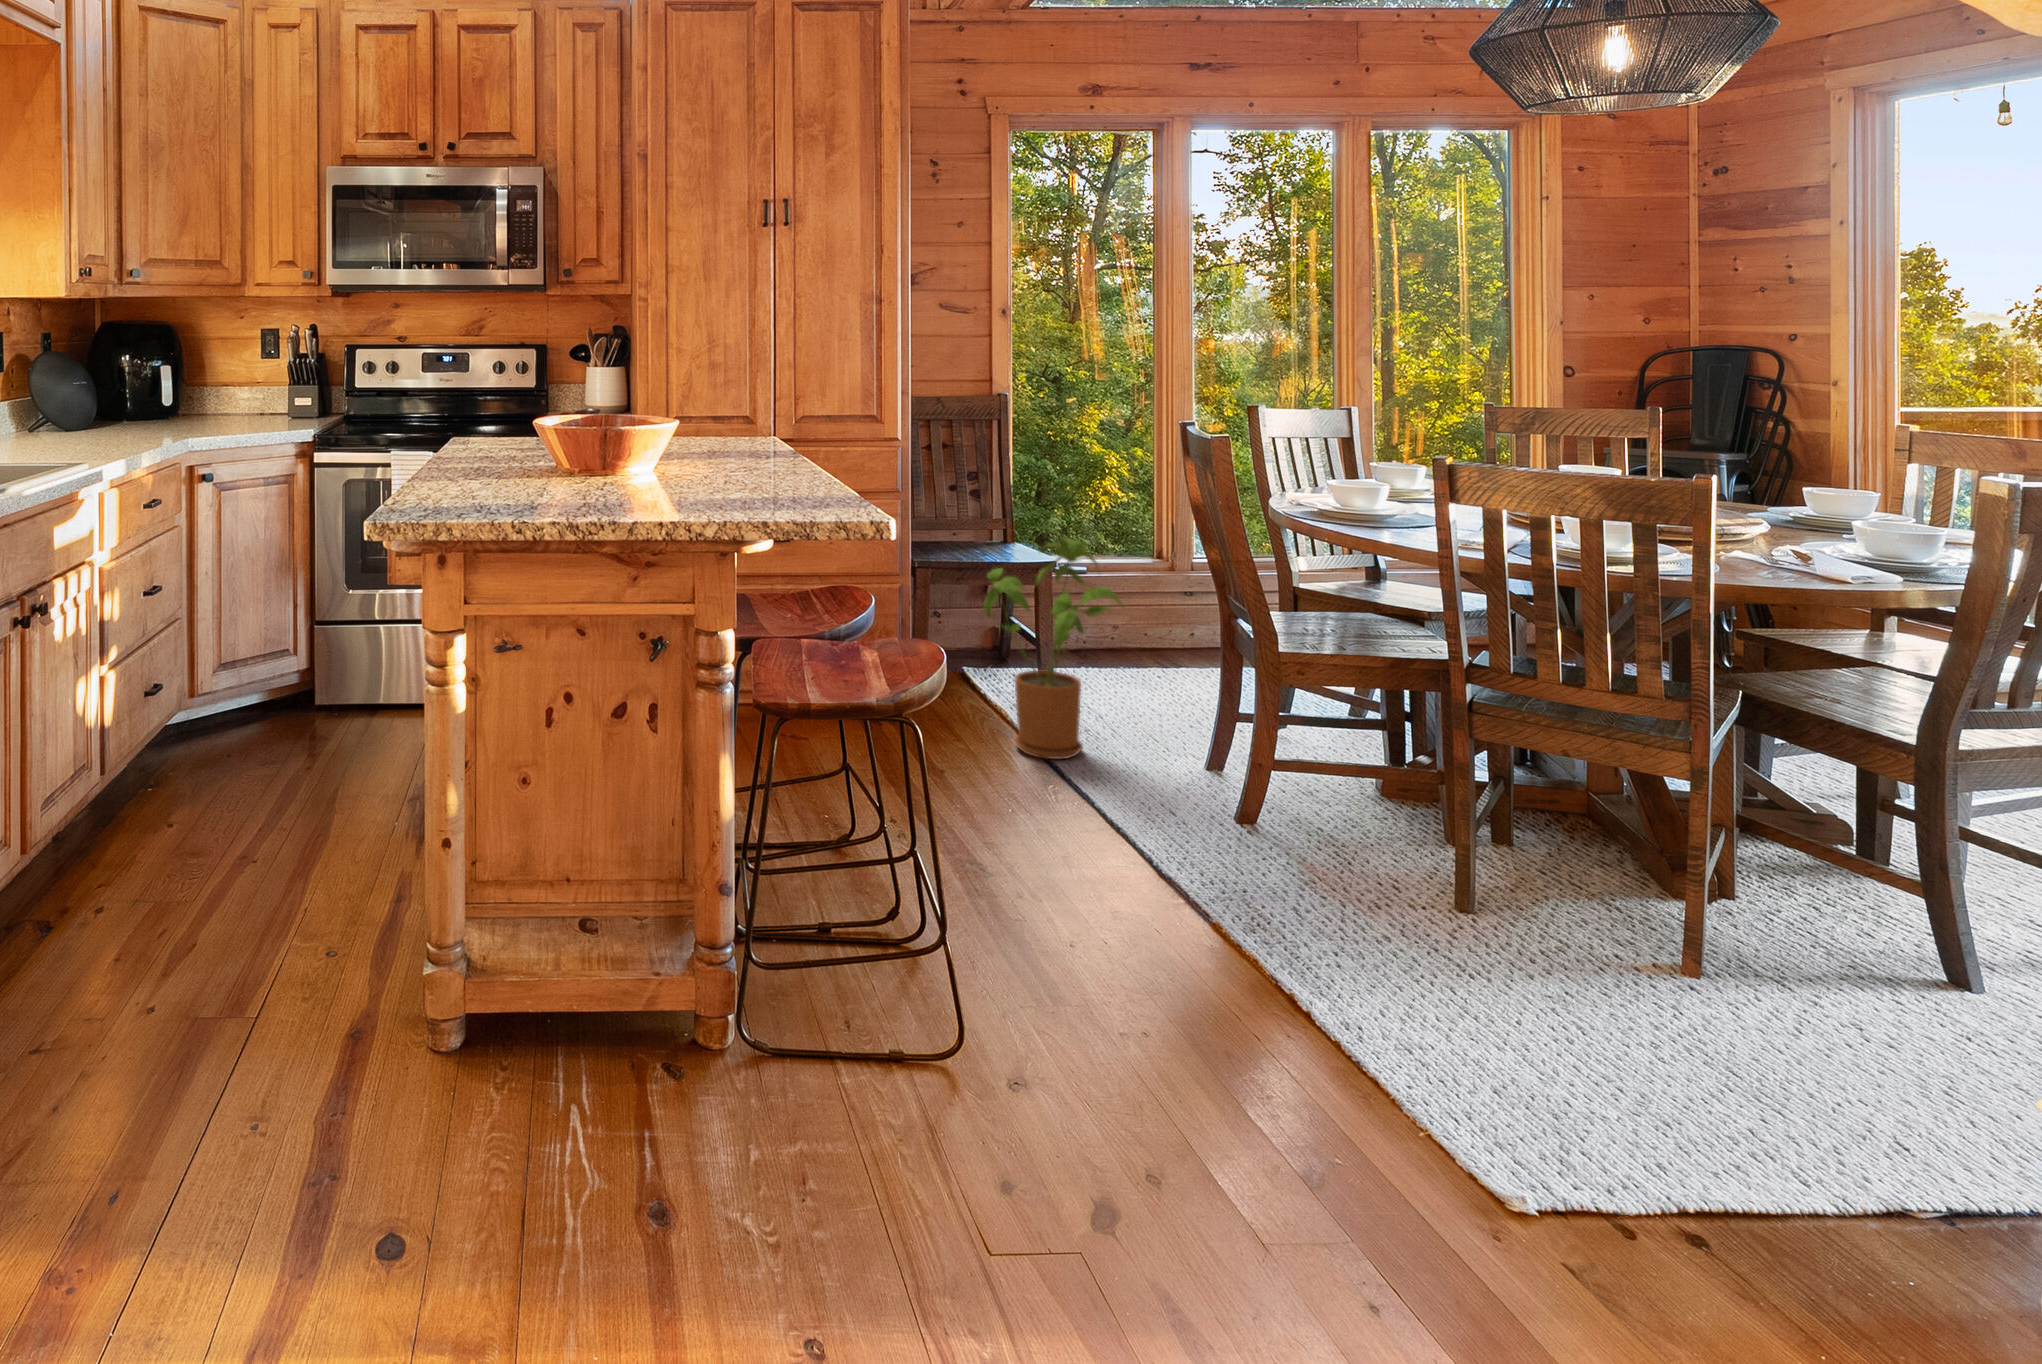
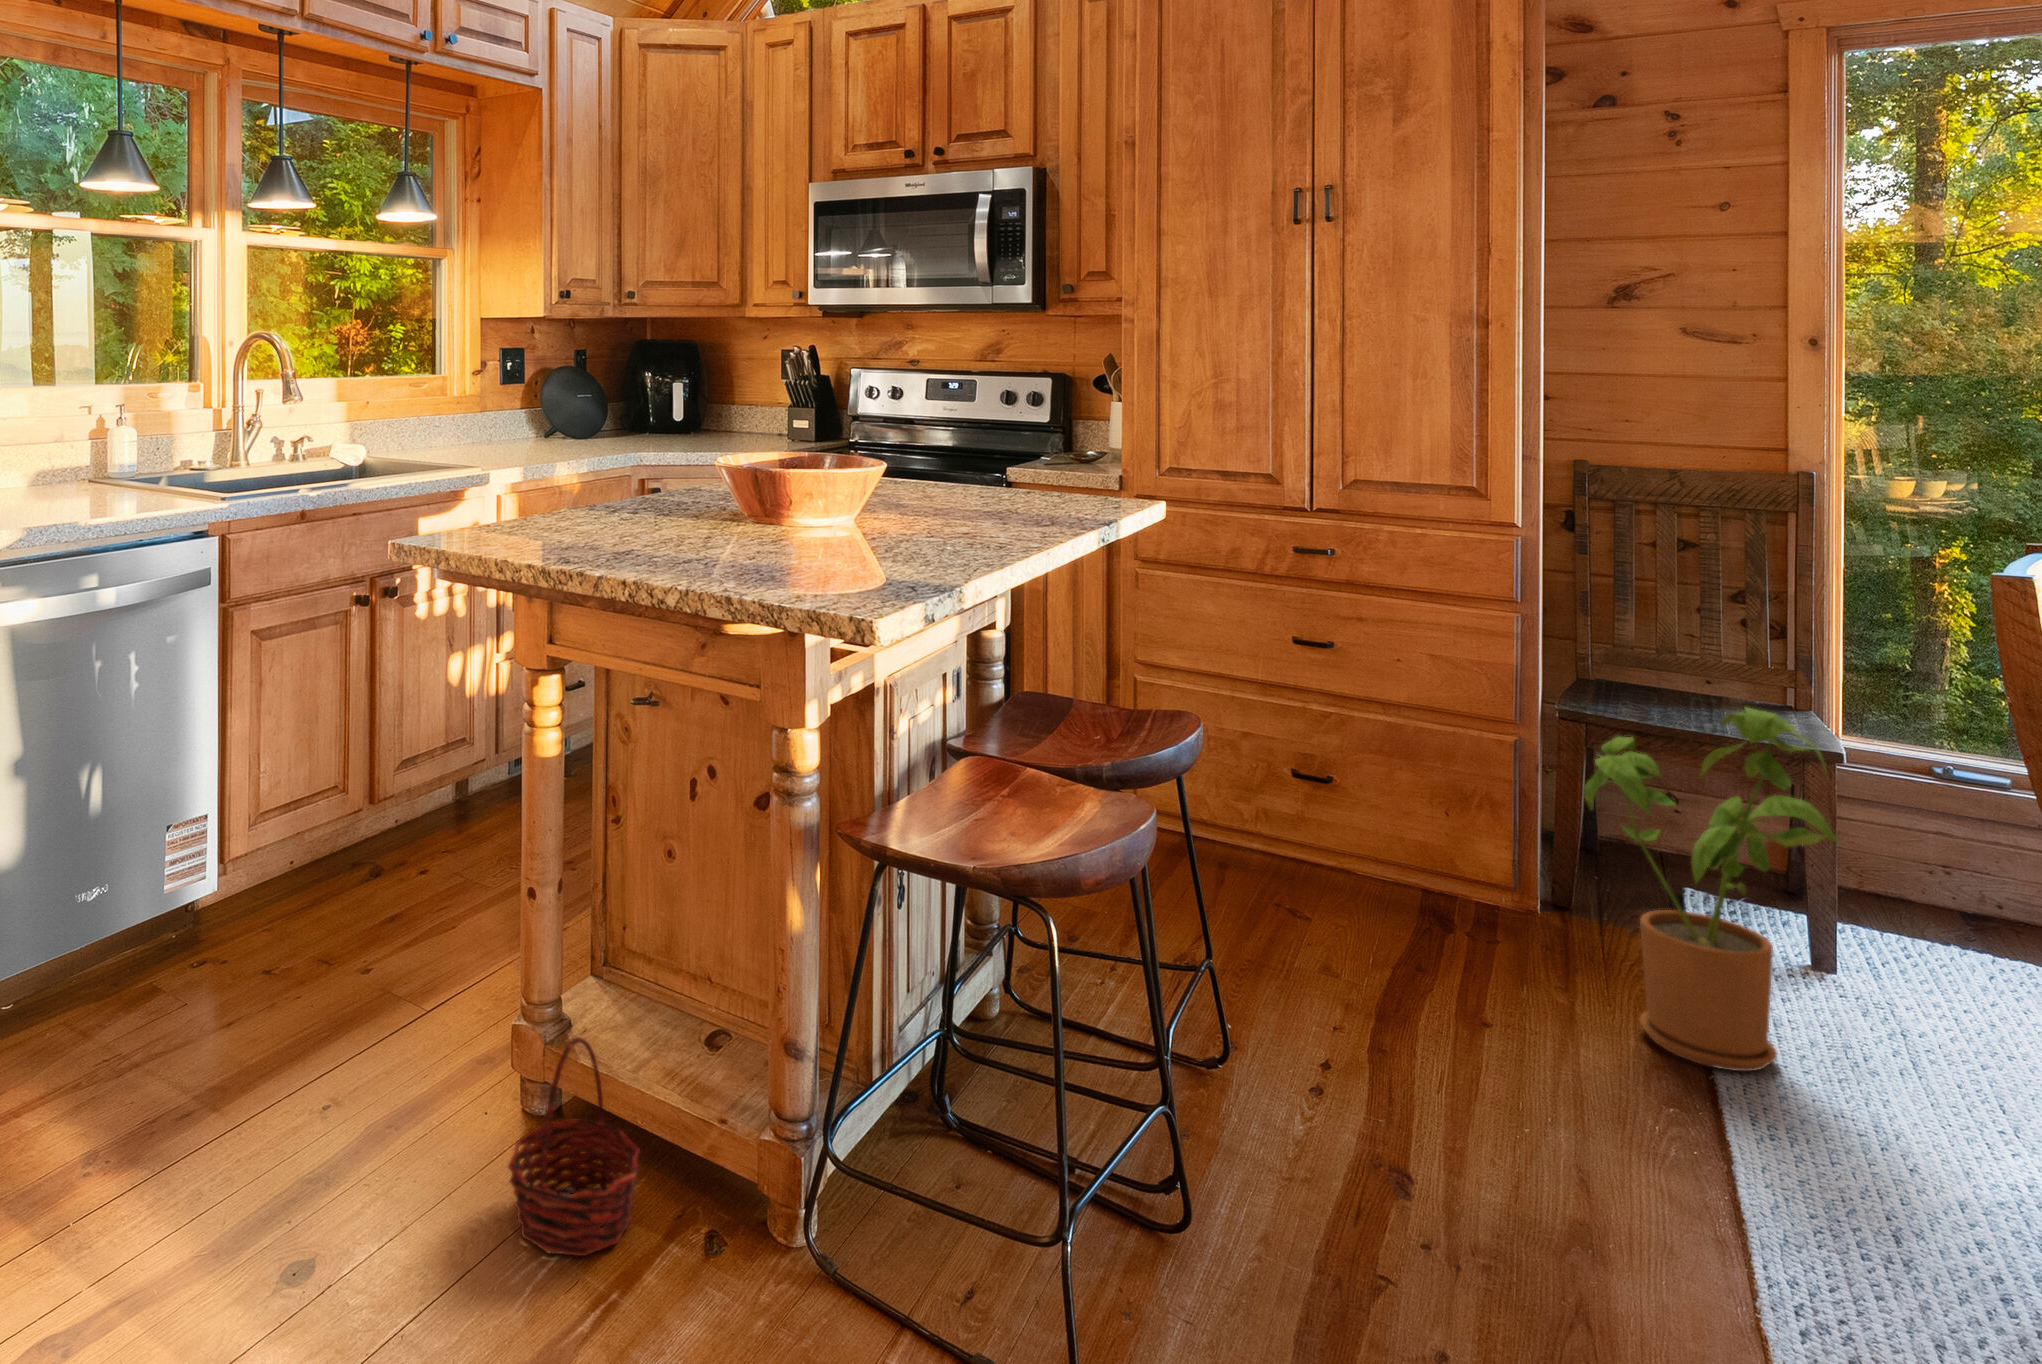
basket: none [537,940,654,1129] -> present [508,1037,640,1256]

